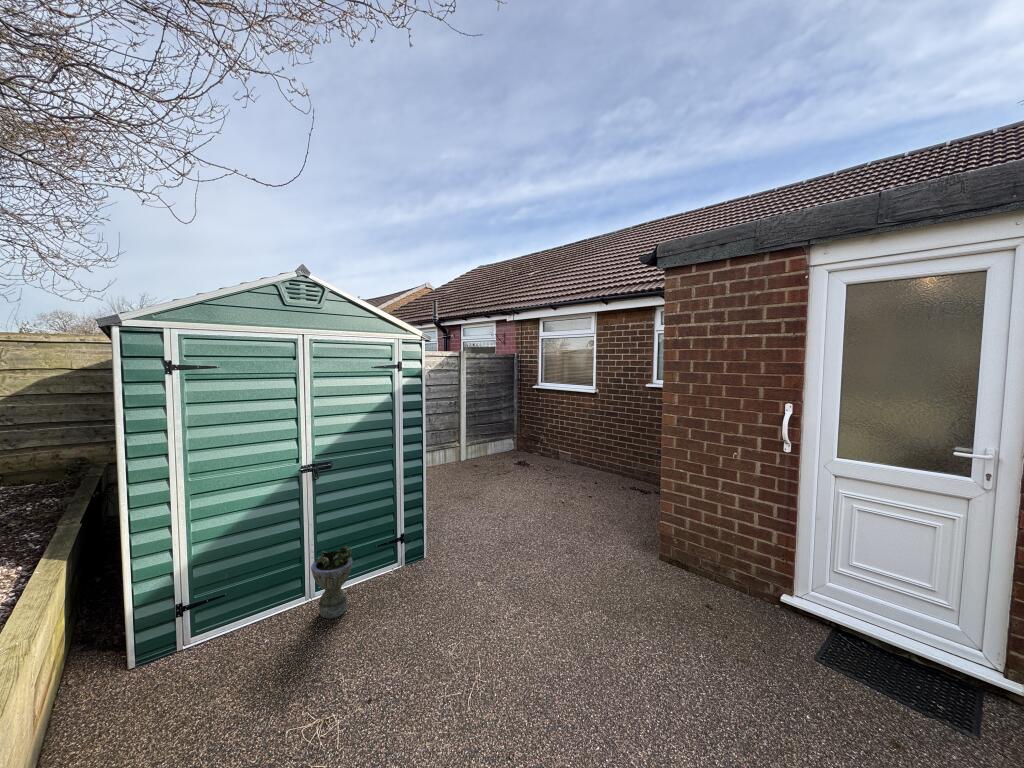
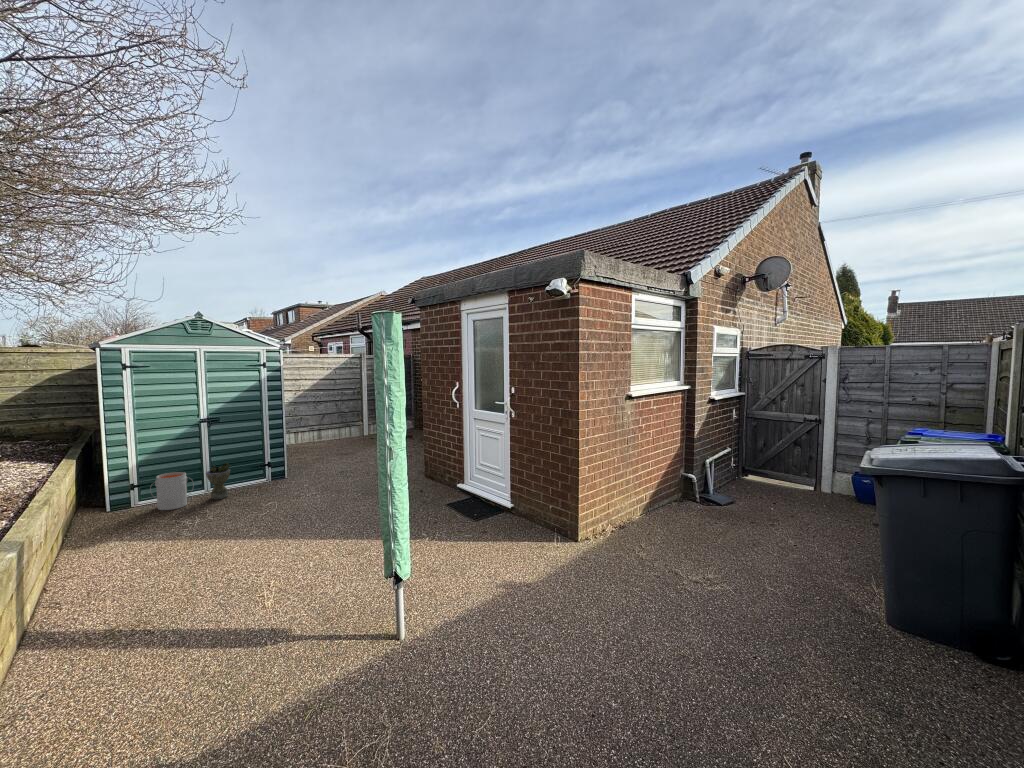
bucket: none [215,571,294,659] -> present [155,472,188,510]

